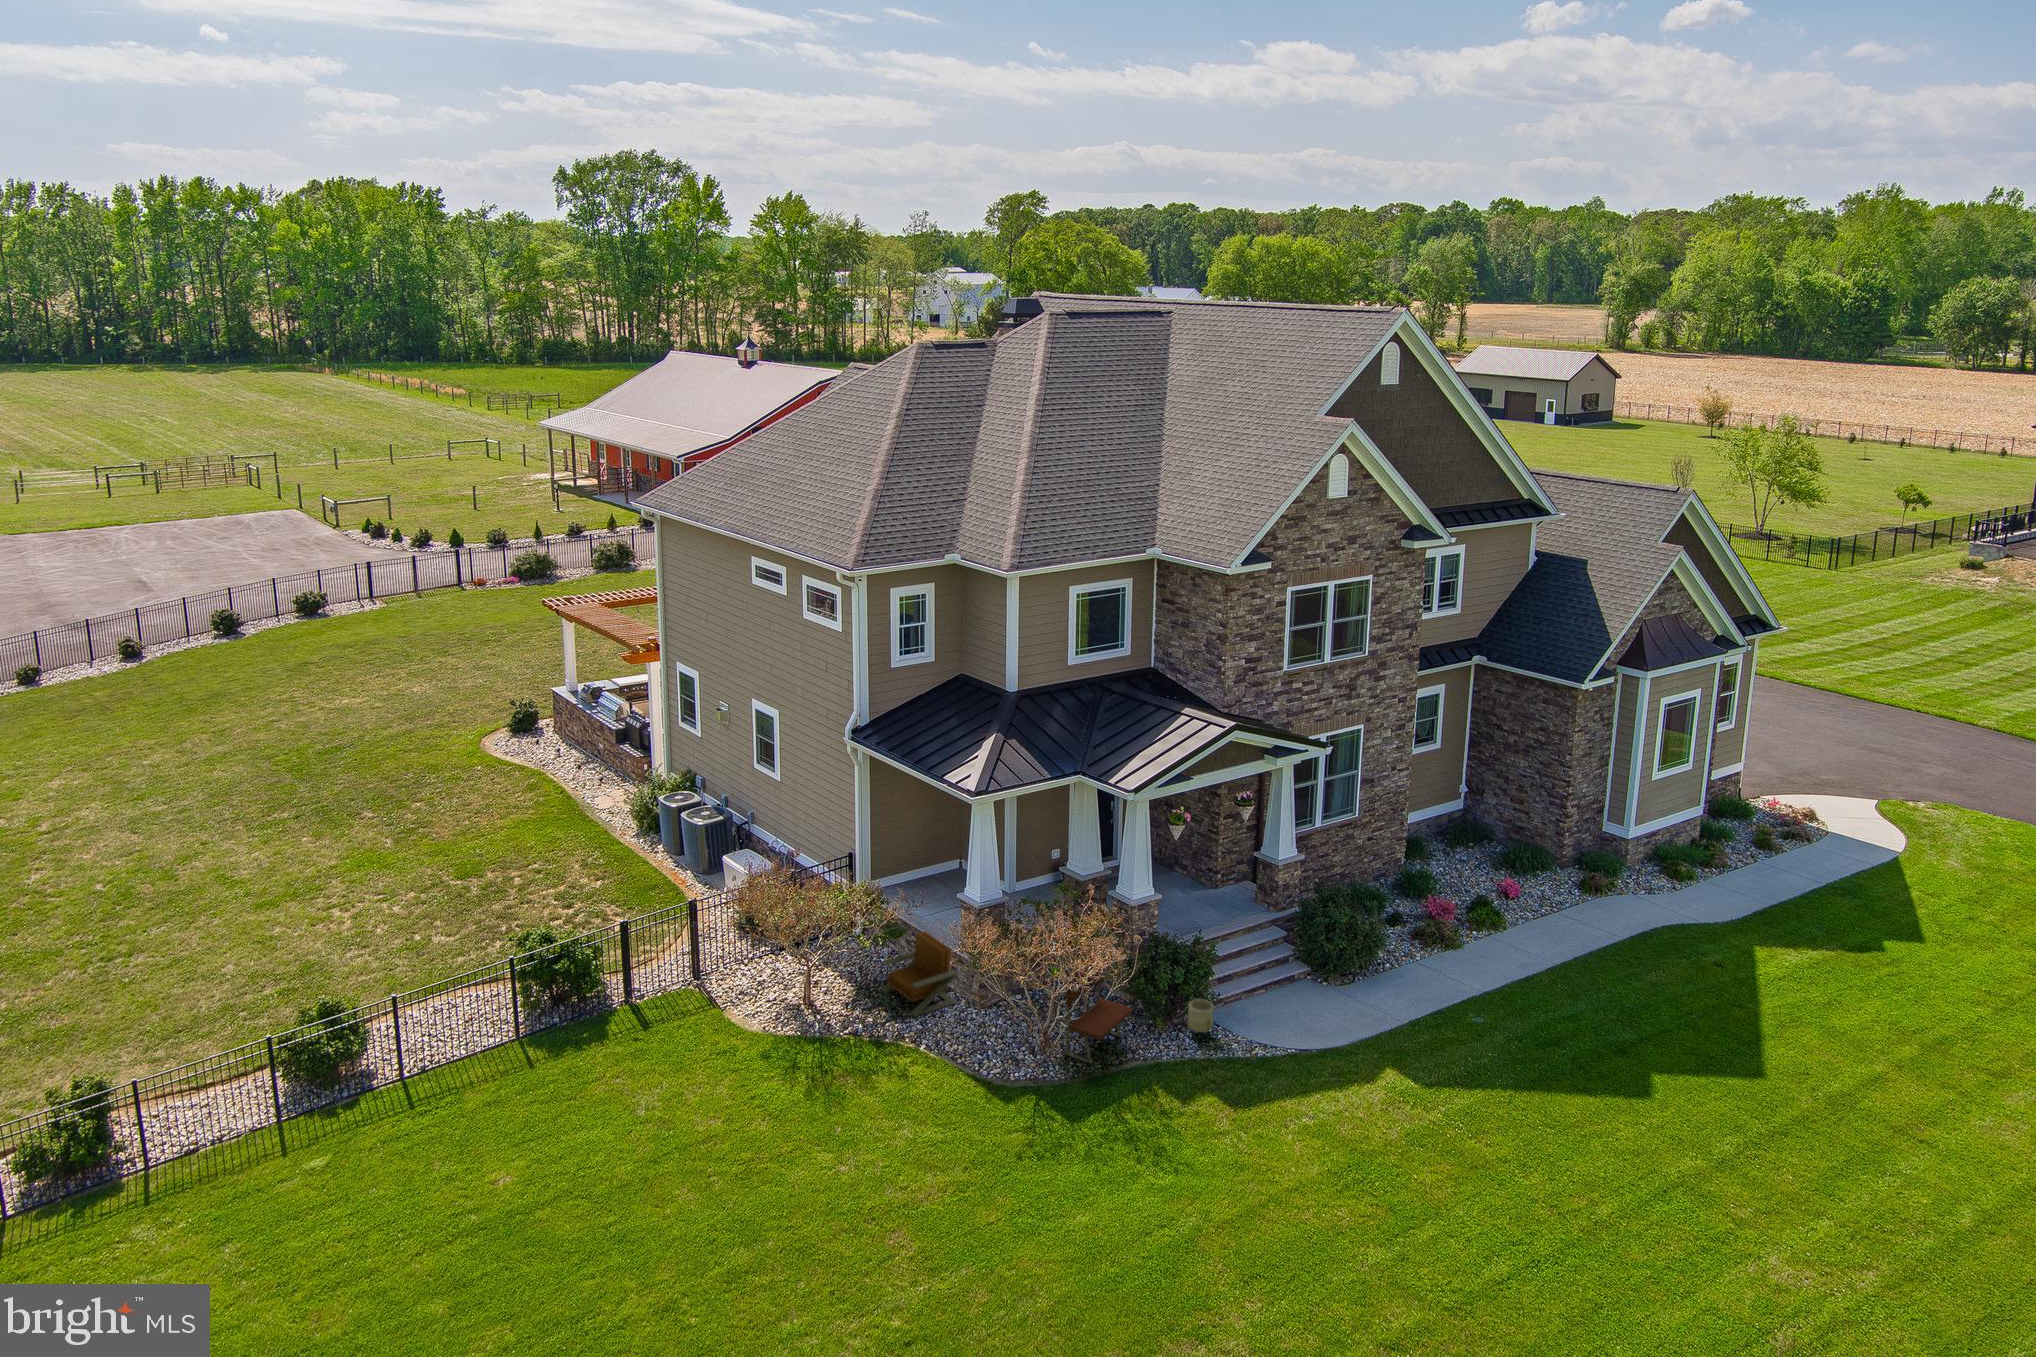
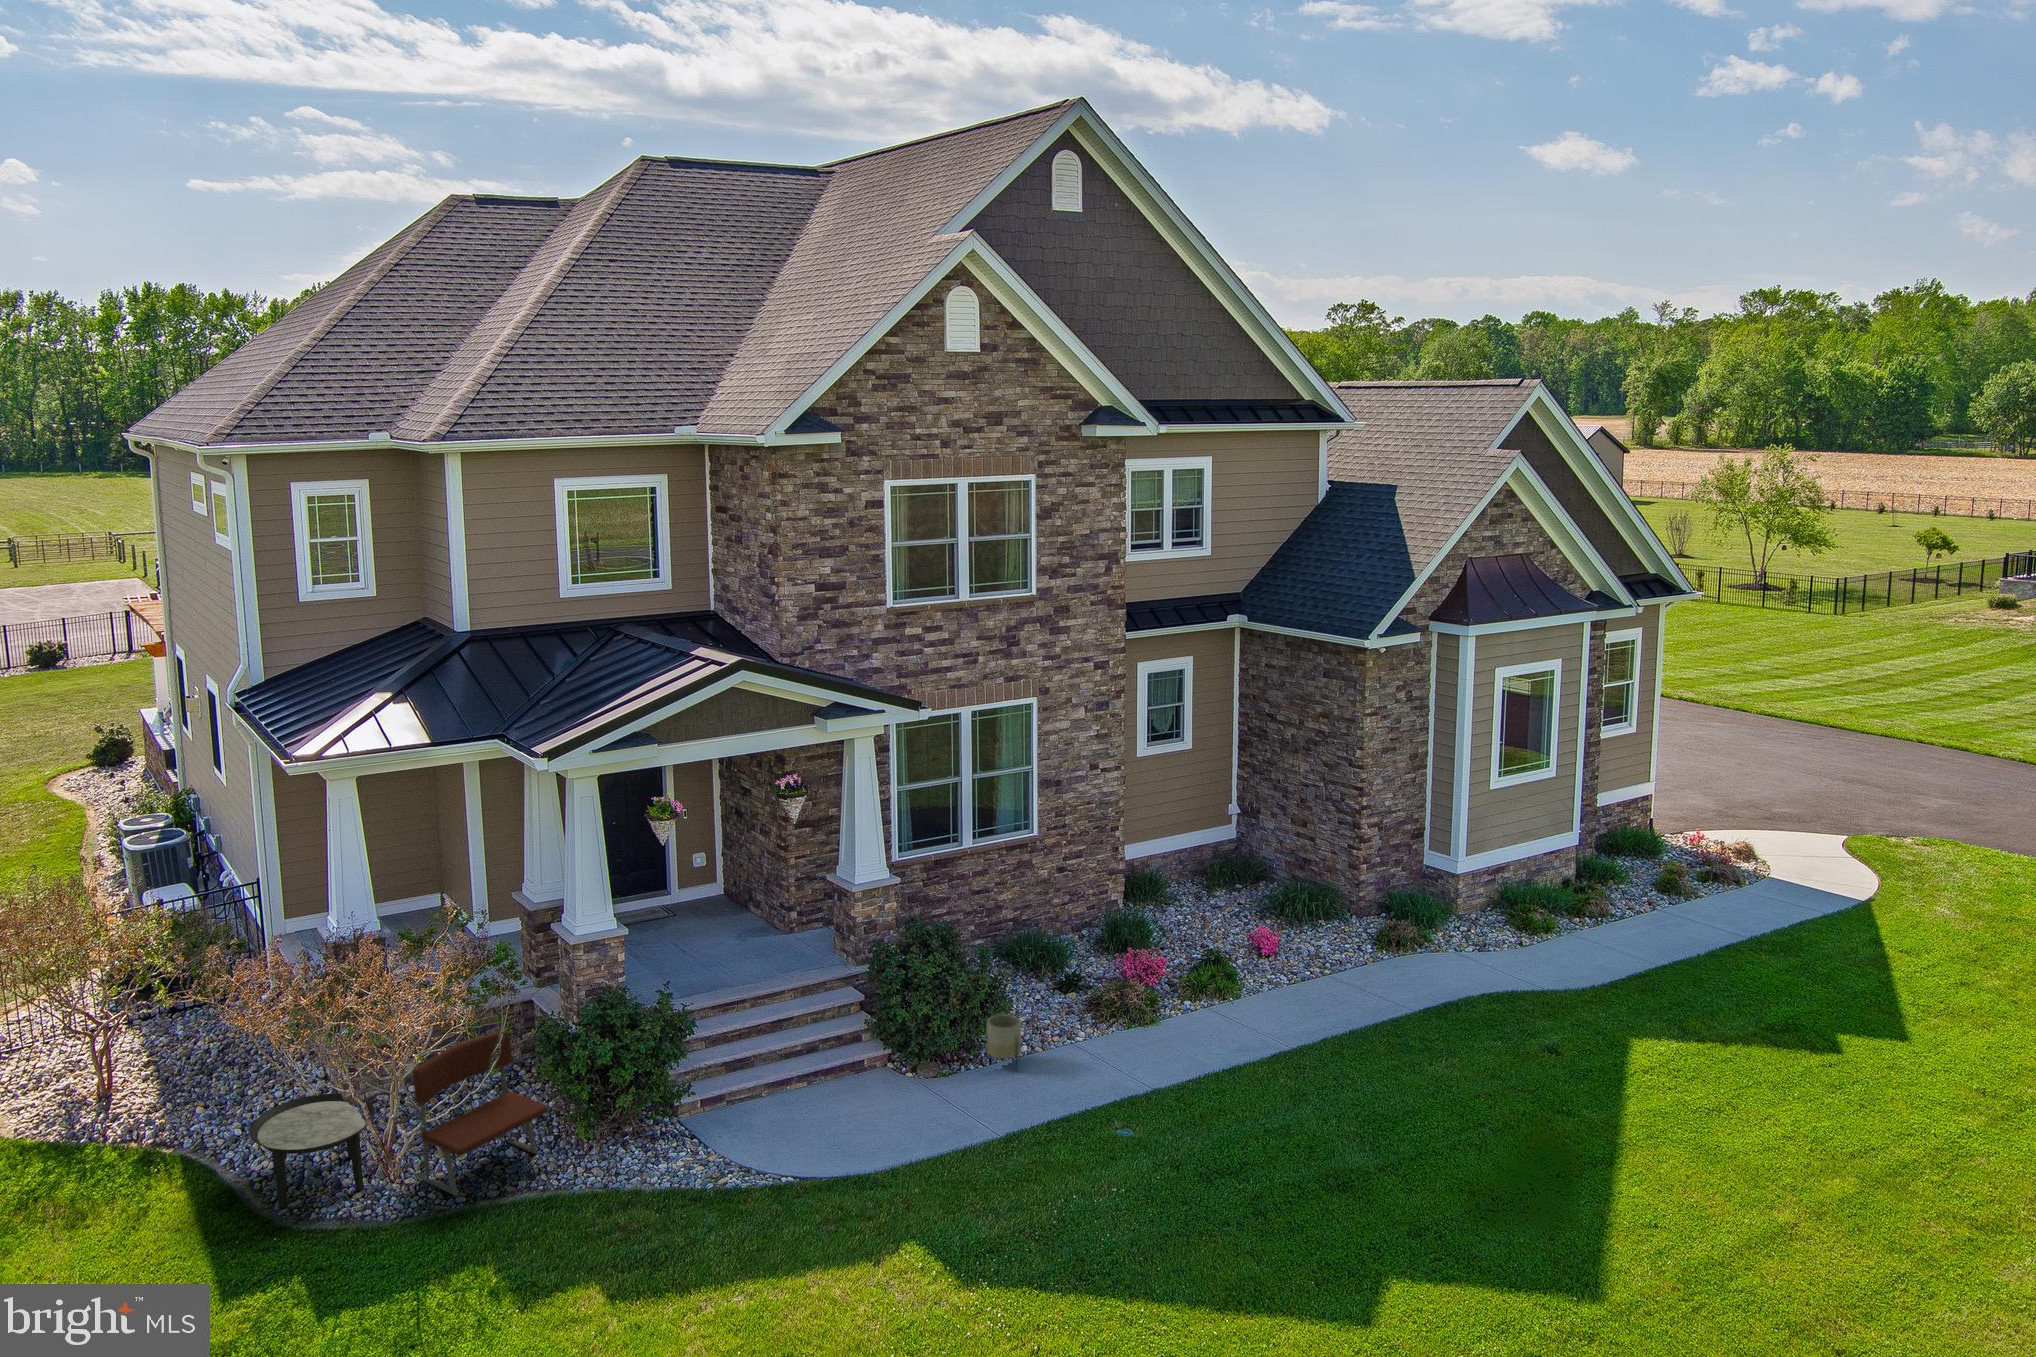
lounge chair: present [882,932,959,1017] -> none [205,990,314,1123]
round table: none [965,1000,1037,1072] -> present [250,1093,375,1208]
planter: present [1187,1000,1213,1032] -> present [986,1014,1021,1059]

